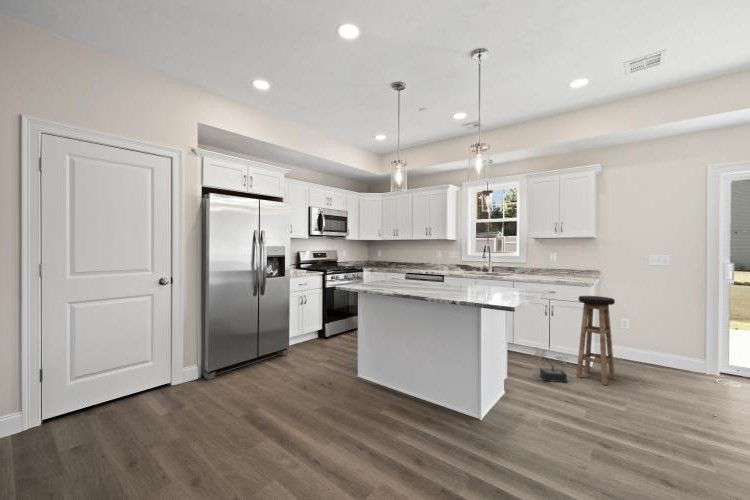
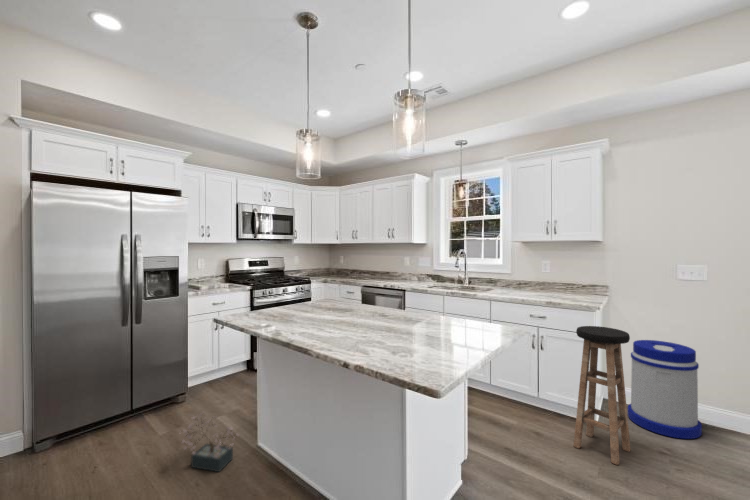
trash can: none [614,309,664,373] -> present [628,340,702,439]
decorative plant: present [534,349,567,382] -> present [182,413,238,472]

